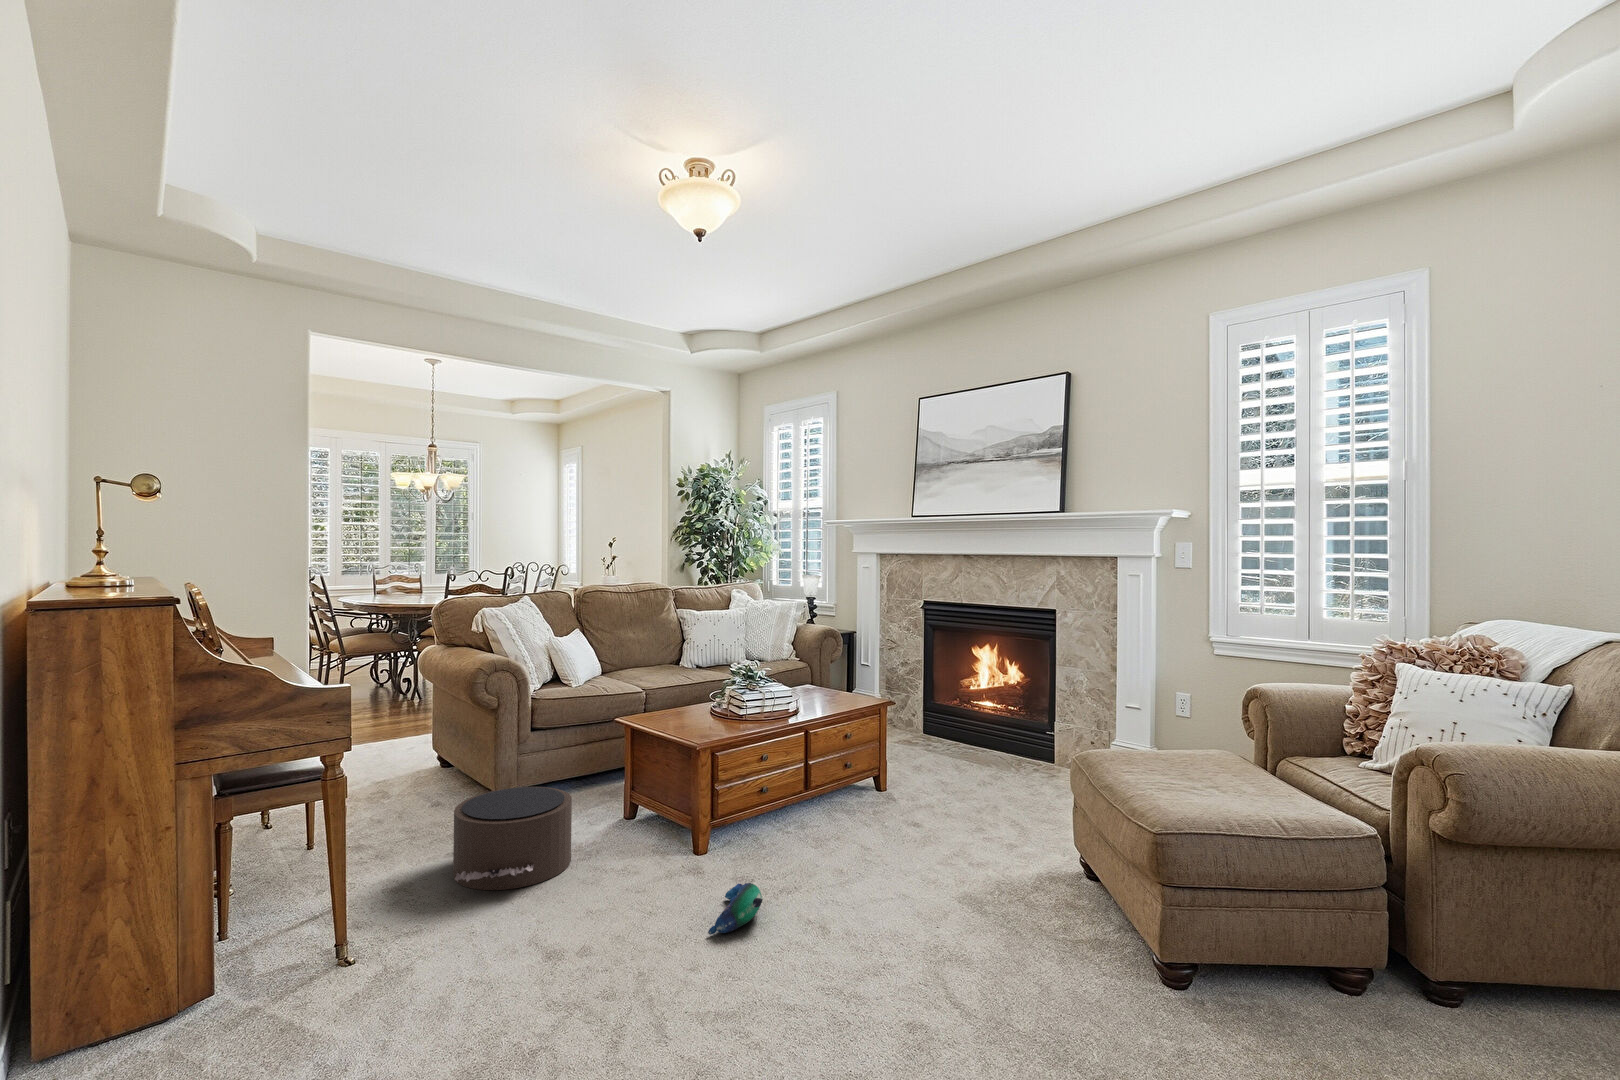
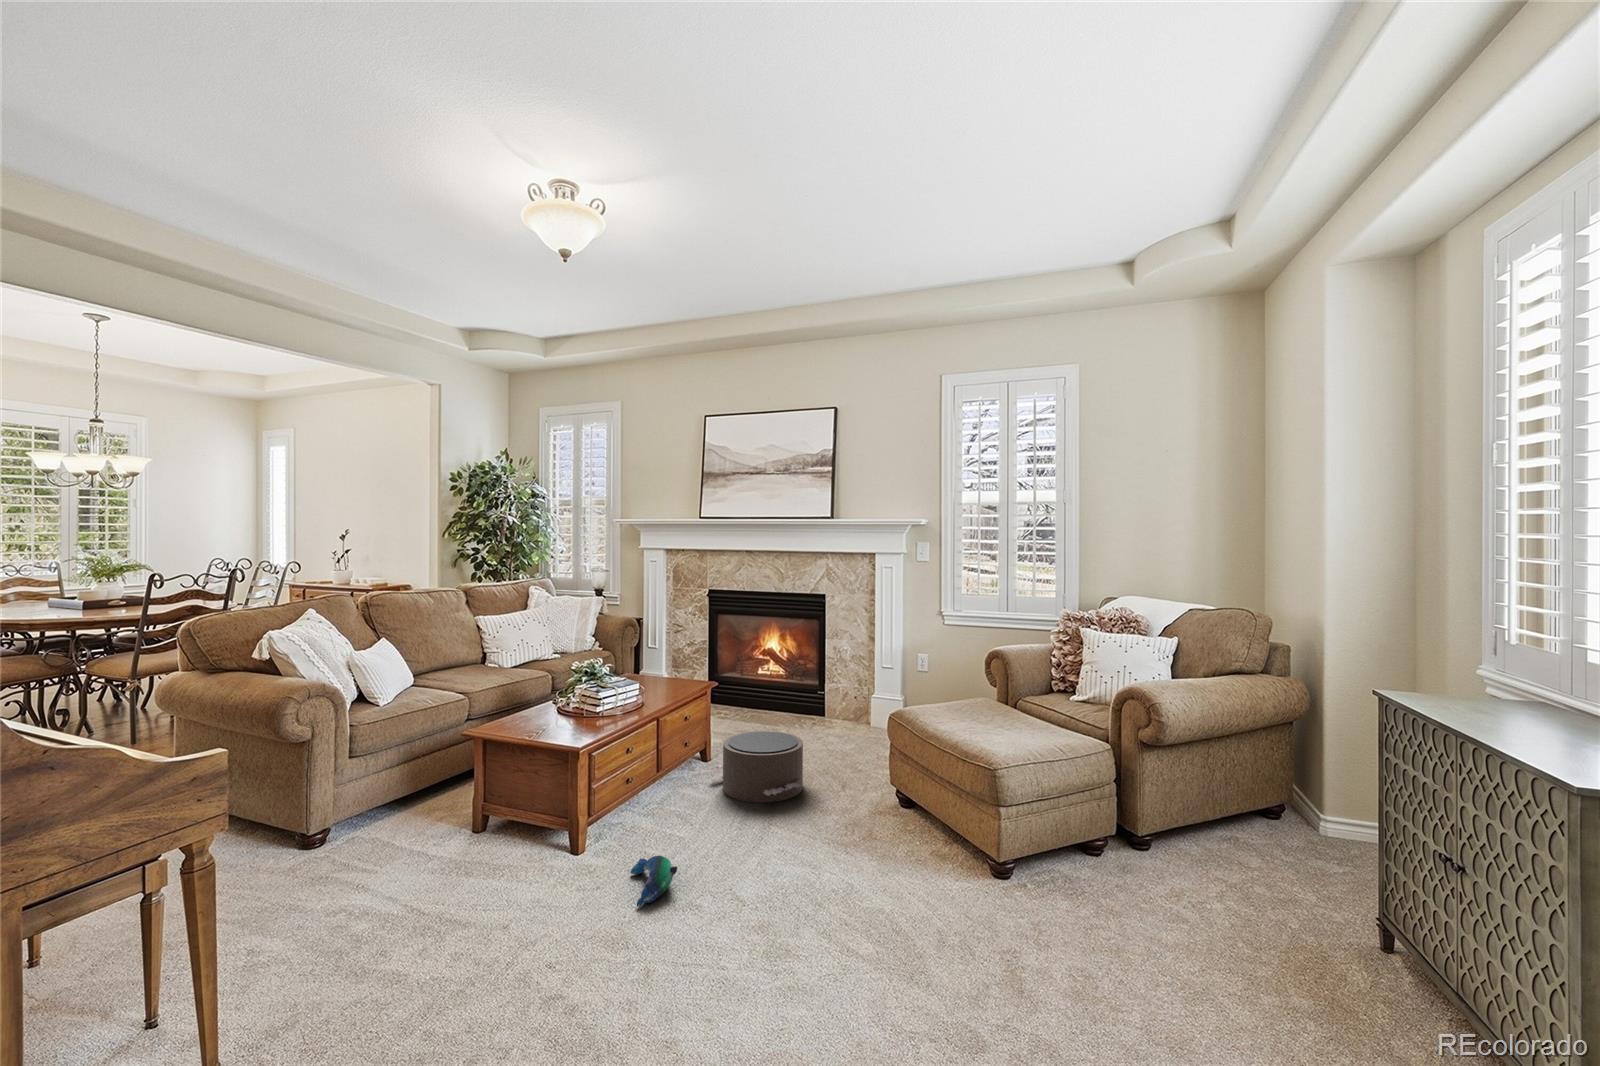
pouf: present [453,787,572,890] -> present [709,731,804,803]

